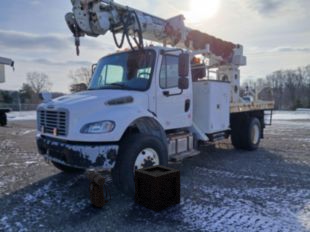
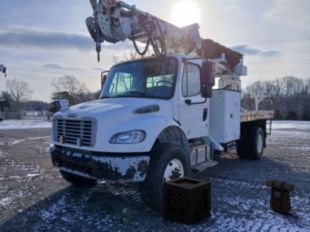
backpack: present [87,172,111,207] -> present [266,179,294,213]

